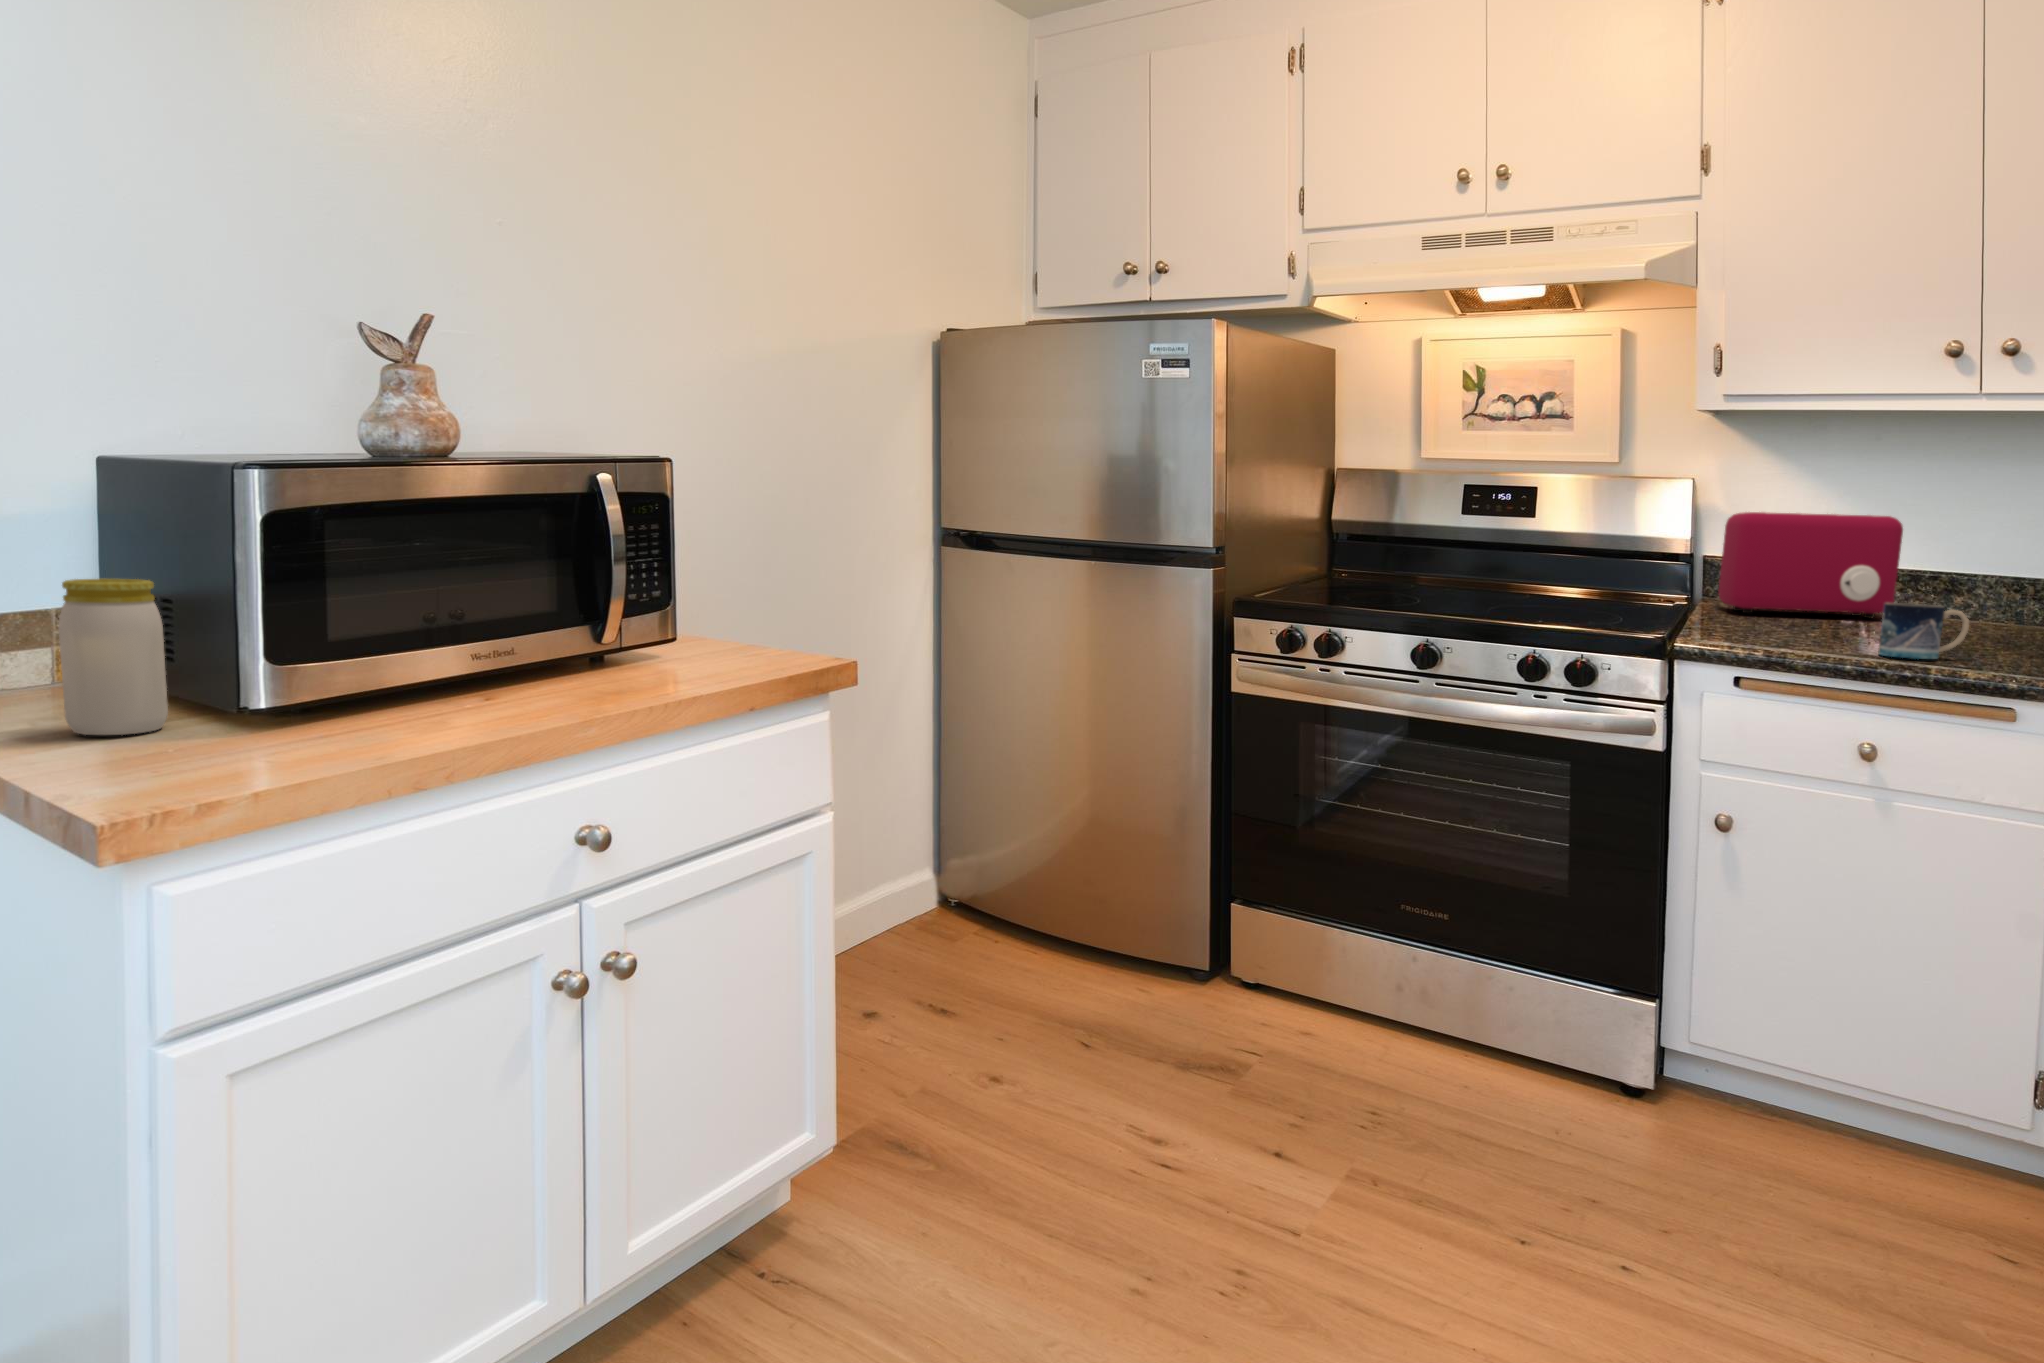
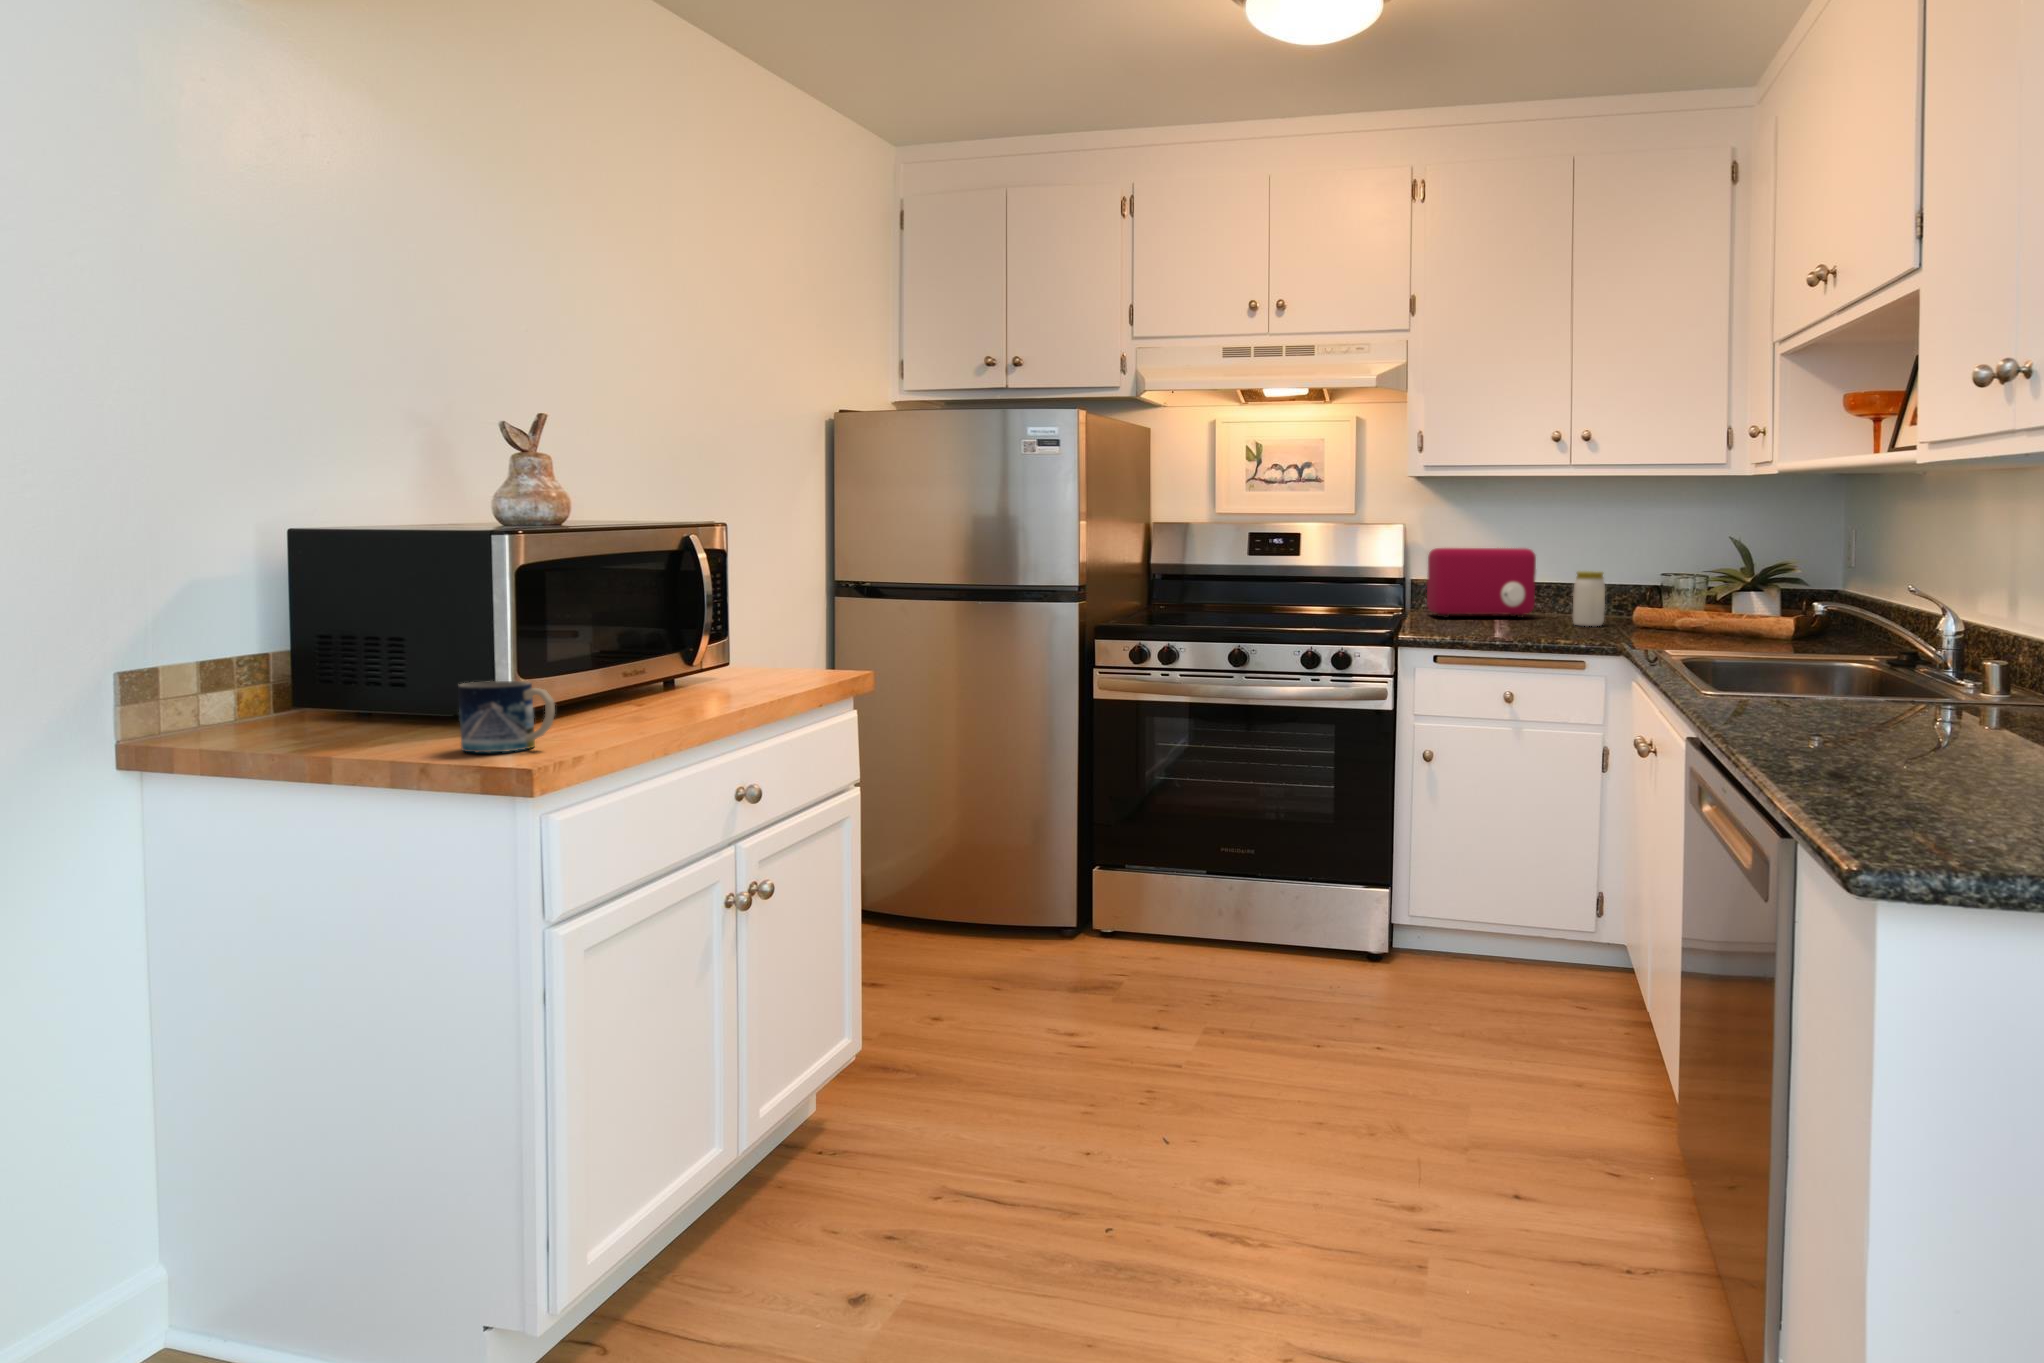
jar: present [58,579,168,735] -> present [1573,571,1605,626]
mug: present [1878,603,1969,659] -> present [458,681,555,752]

